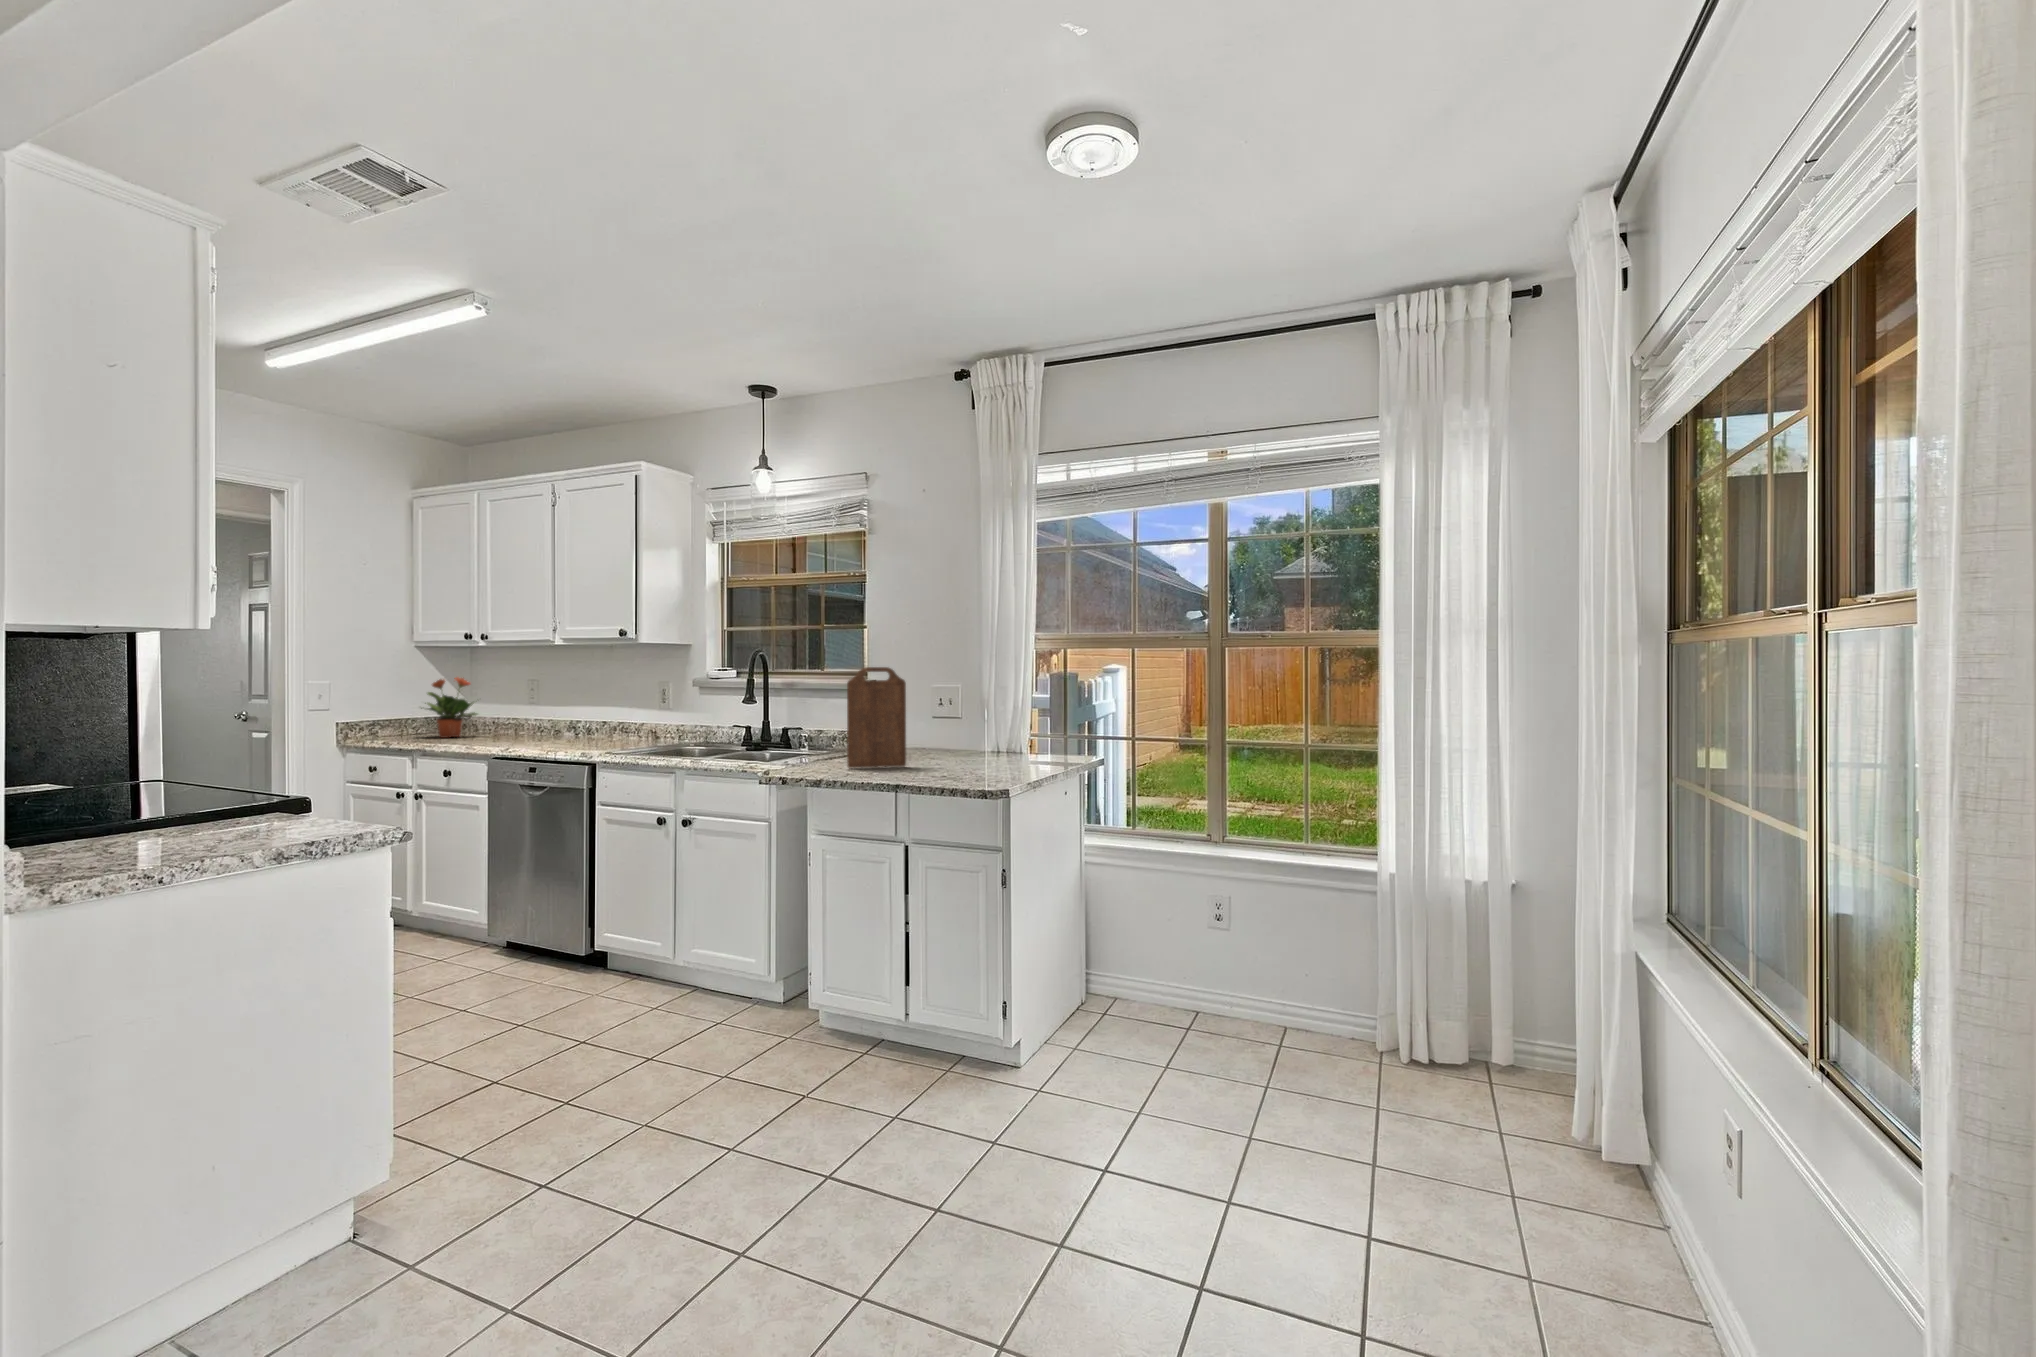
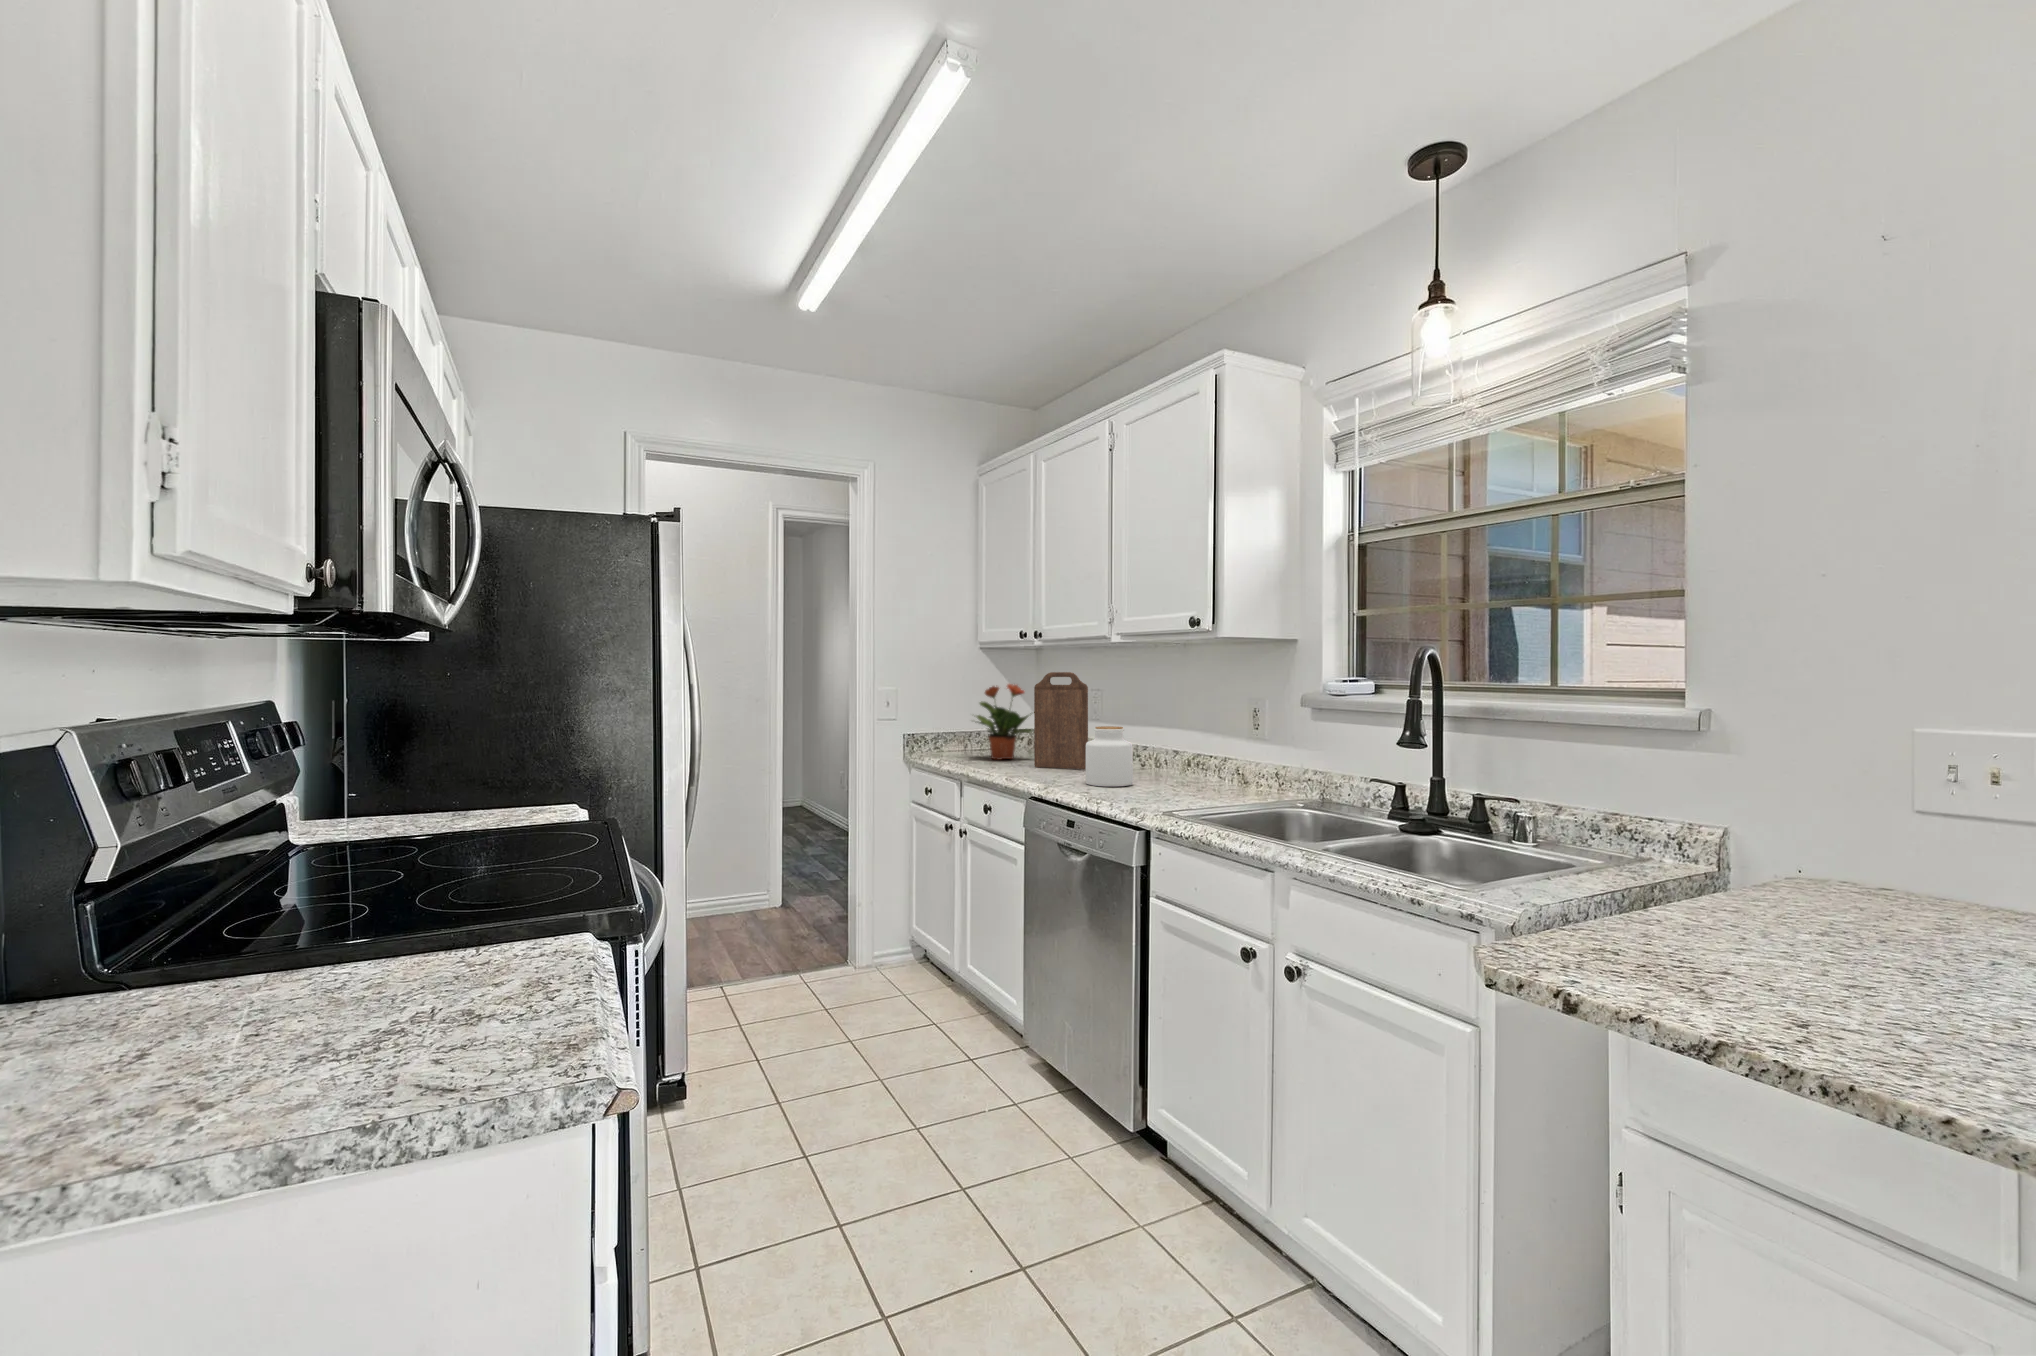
cutting board: present [847,667,906,768] -> present [1034,672,1088,769]
jar: none [538,705,575,745] -> present [1086,726,1133,787]

